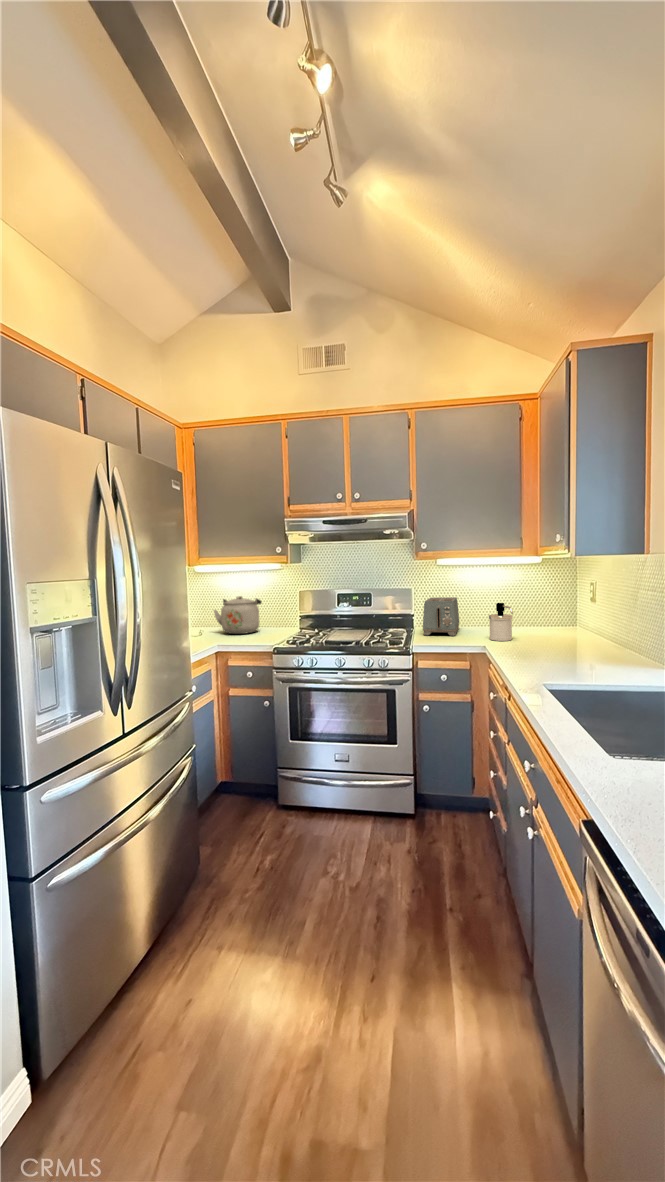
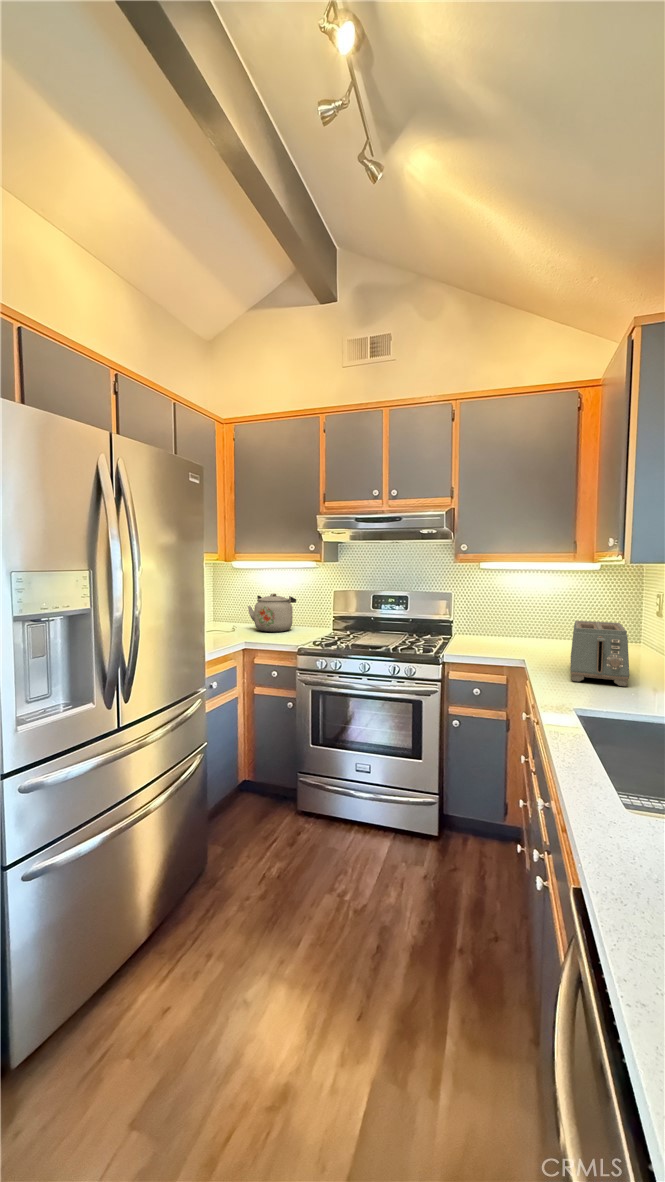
toaster: present [423,597,459,636] -> present [571,621,629,686]
soap dispenser: present [489,603,513,641] -> none [531,614,558,656]

